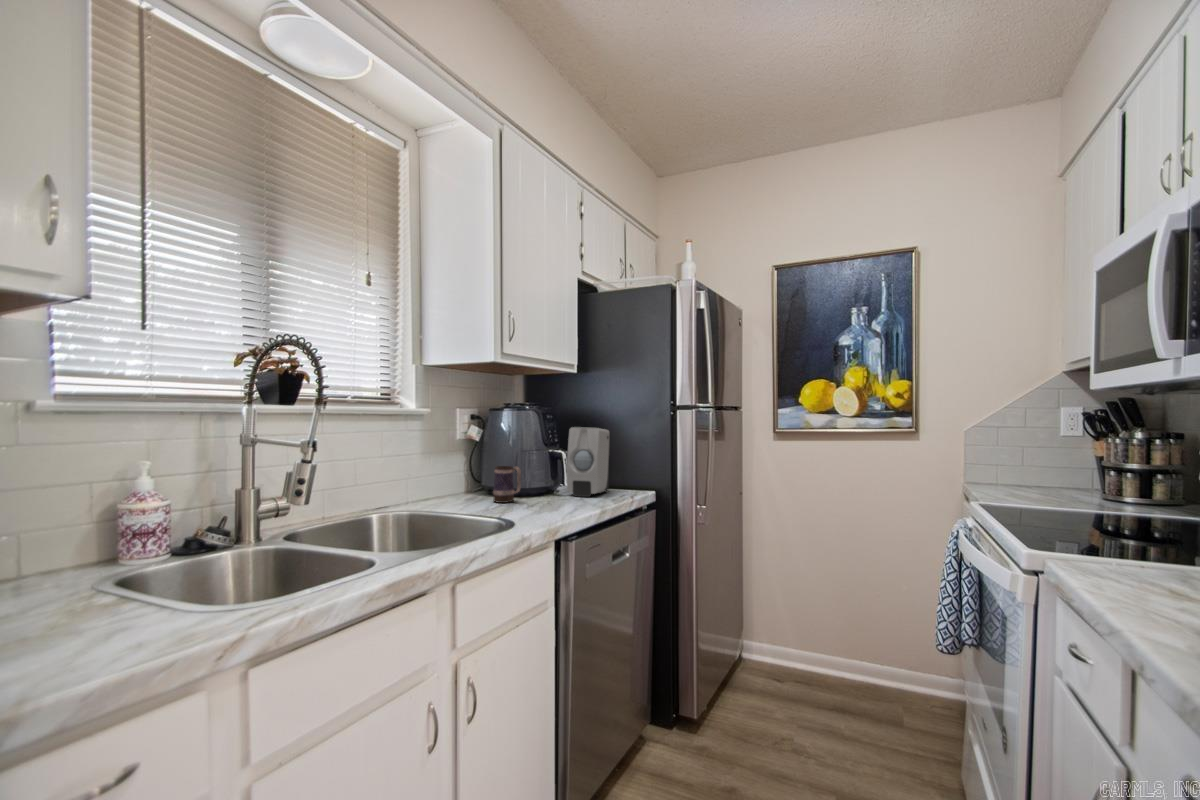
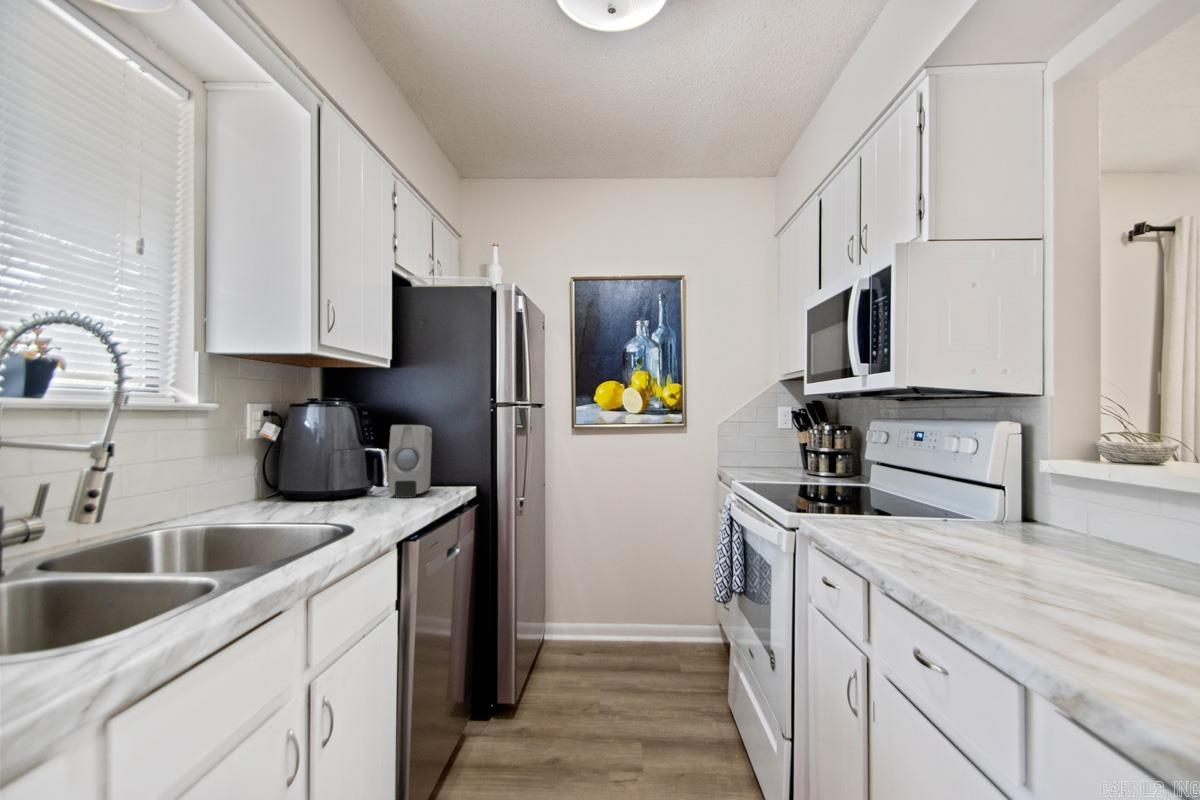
mug: present [493,466,521,503] -> none [303,469,340,511]

